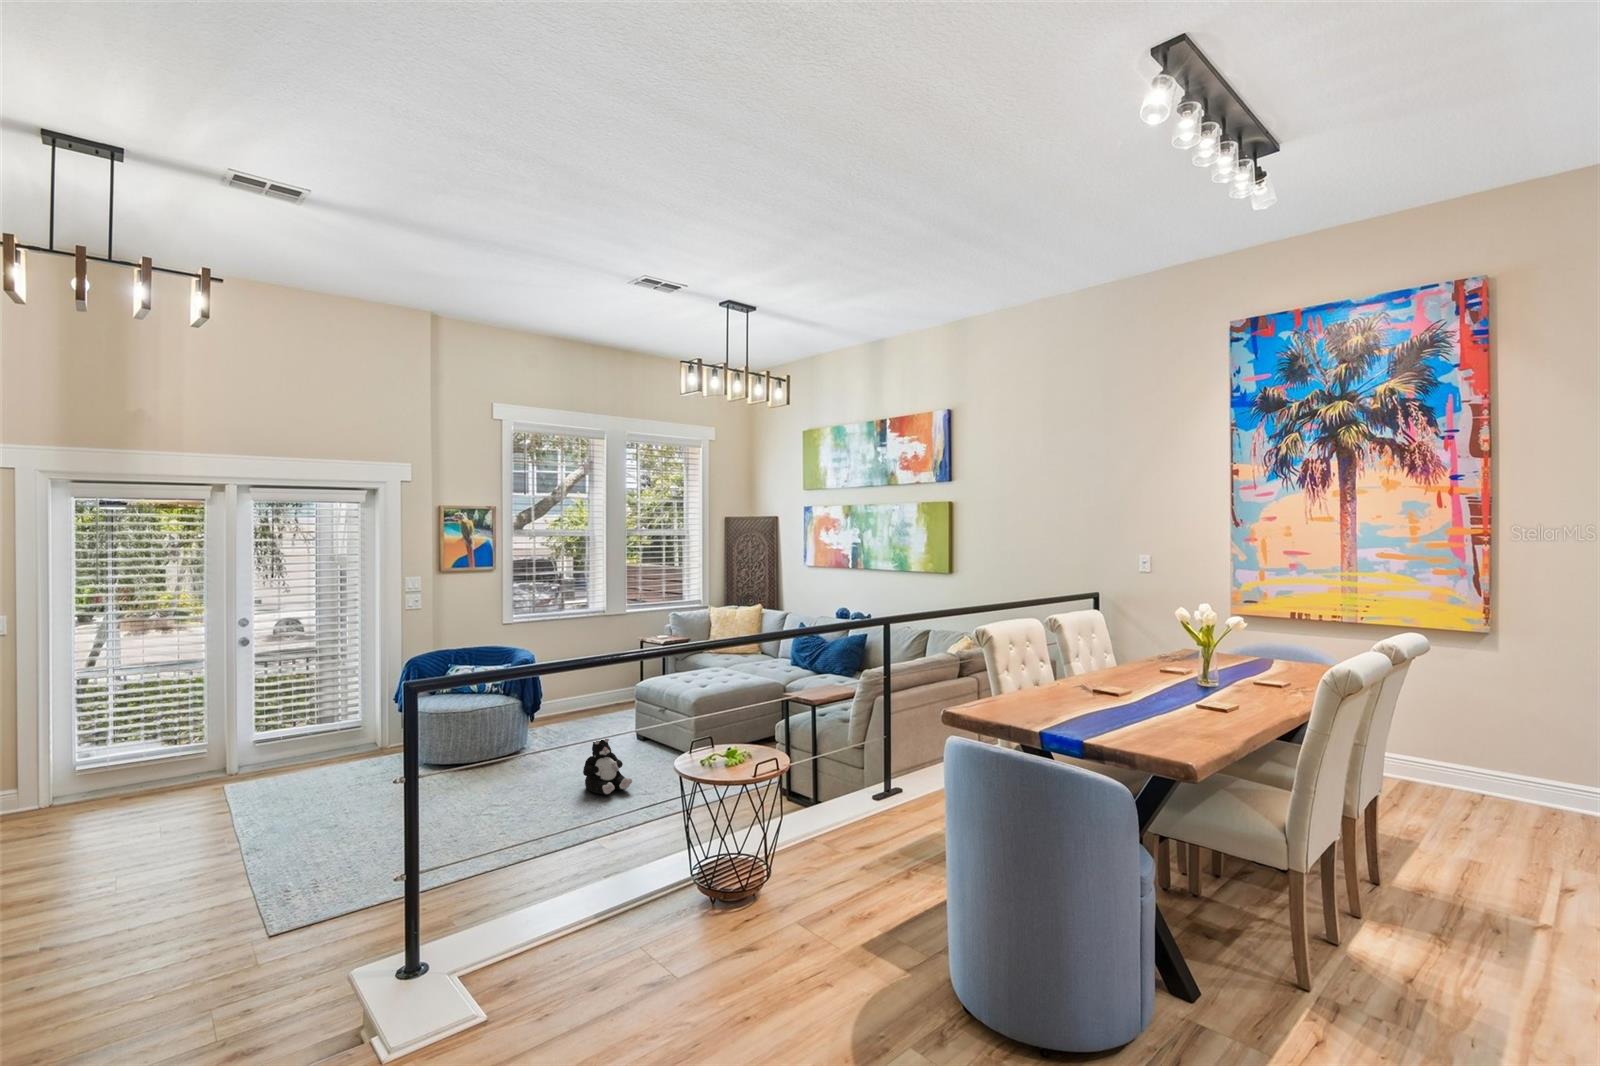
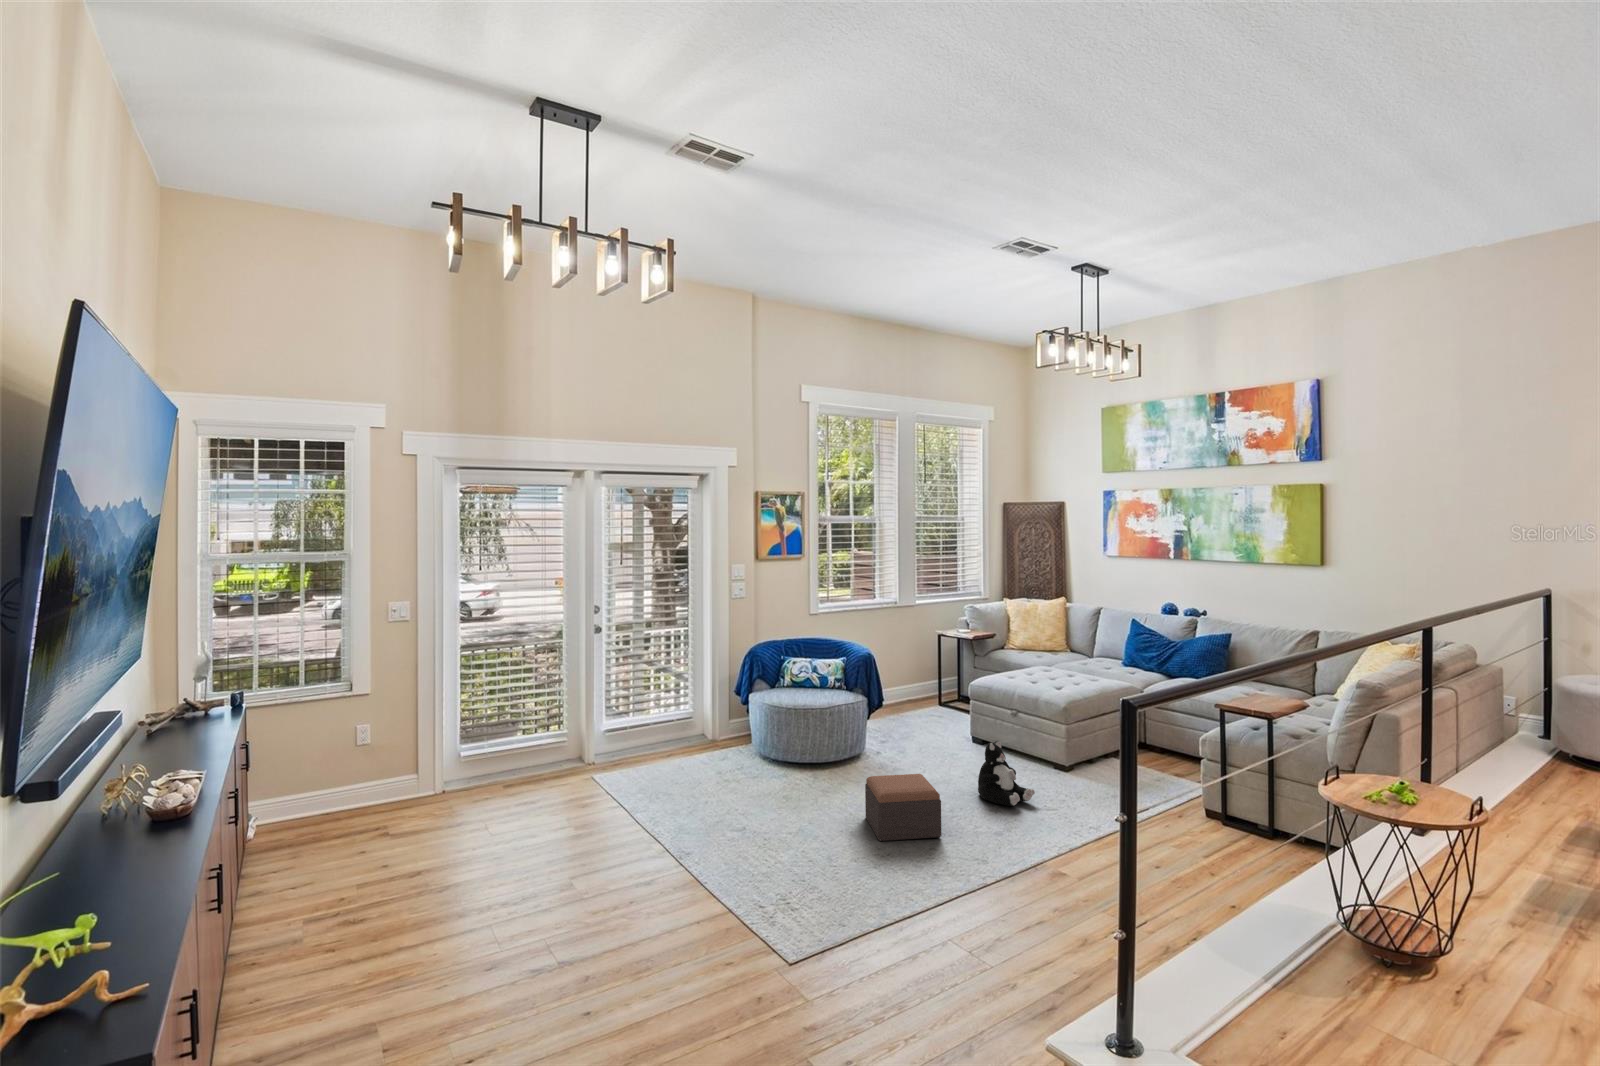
footstool: none [445,769,516,833] -> present [865,774,941,841]

